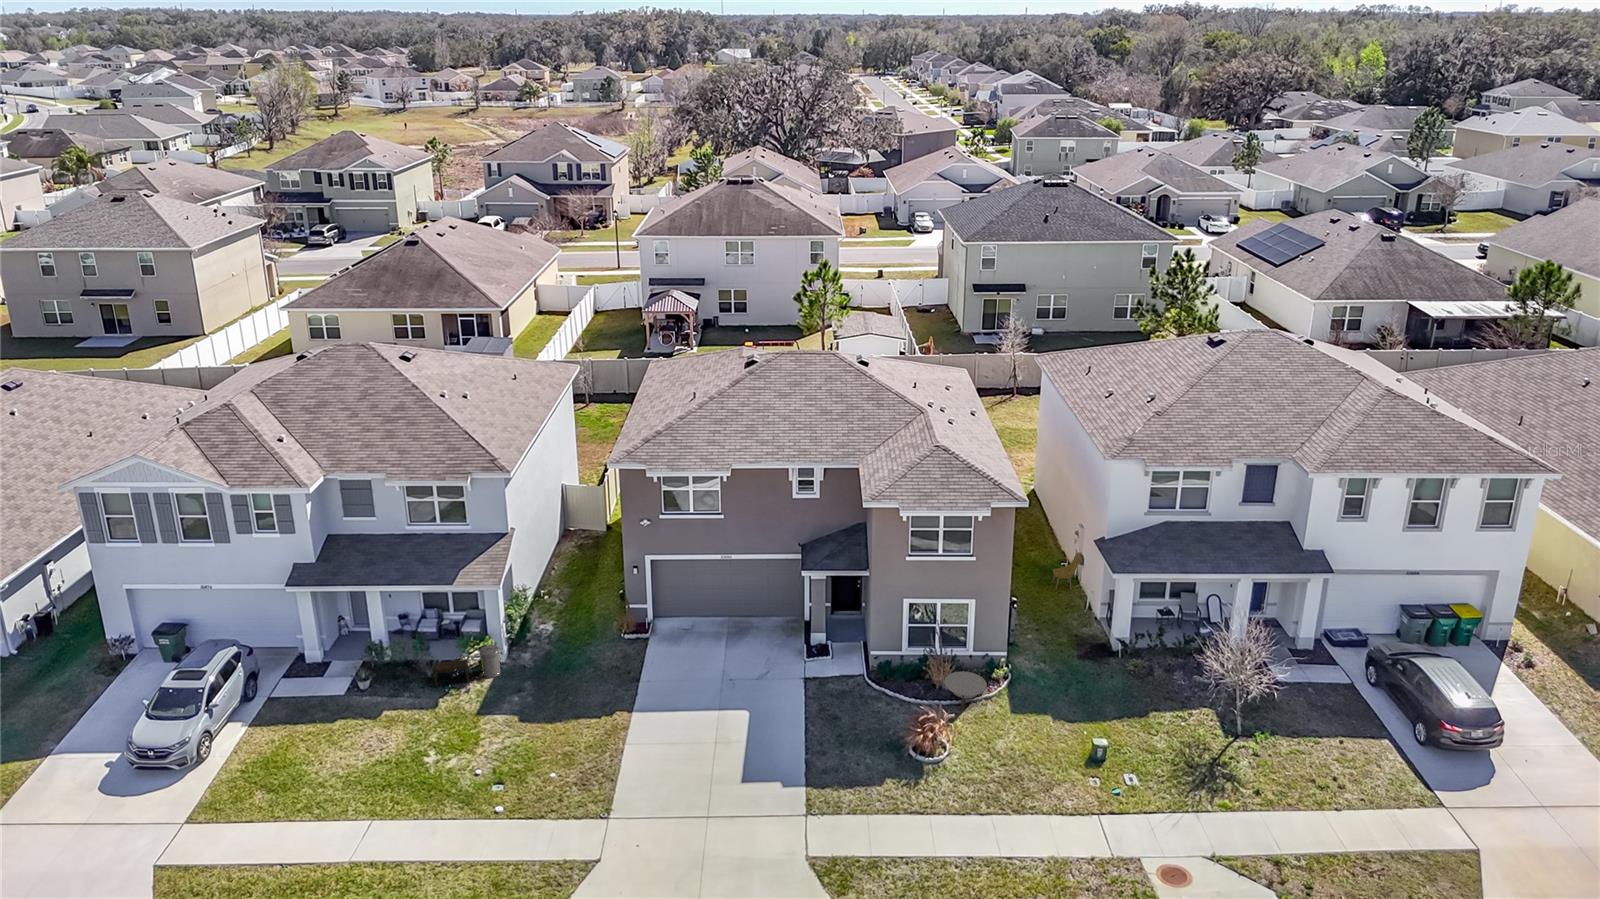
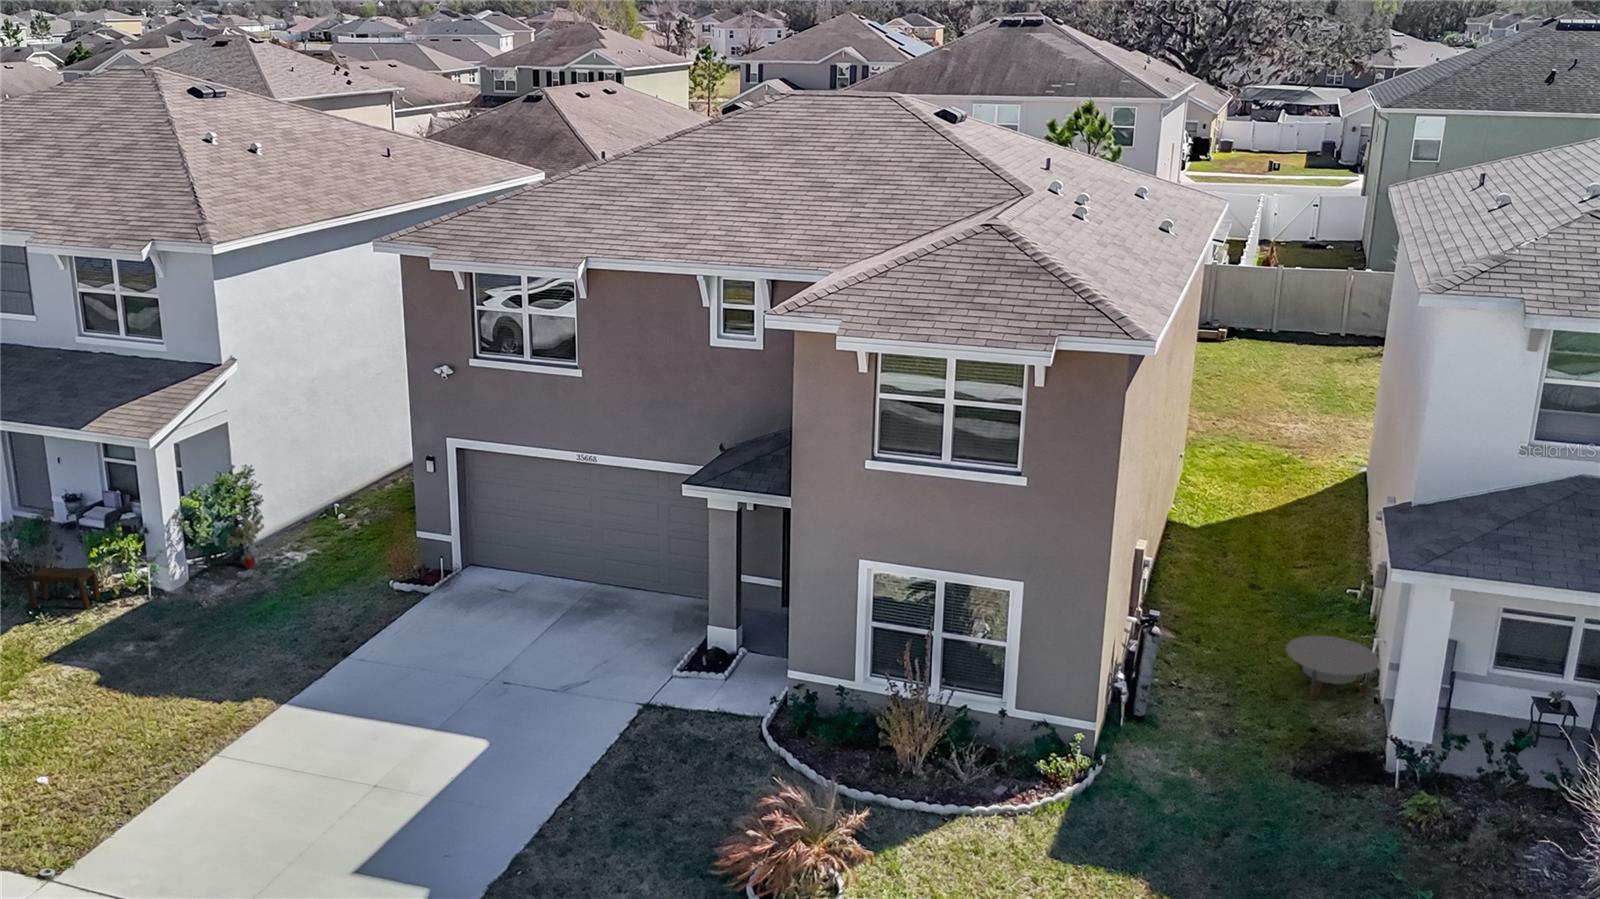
chair: present [1052,553,1080,590] -> none [1319,556,1383,641]
potted tree: none [519,610,535,641] -> present [227,512,264,568]
trash can: present [480,645,500,678] -> none [107,550,151,610]
round table: present [944,672,987,709] -> present [1286,636,1379,700]

